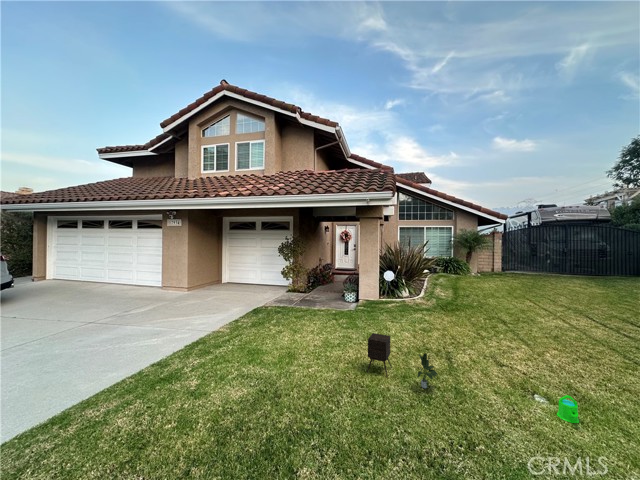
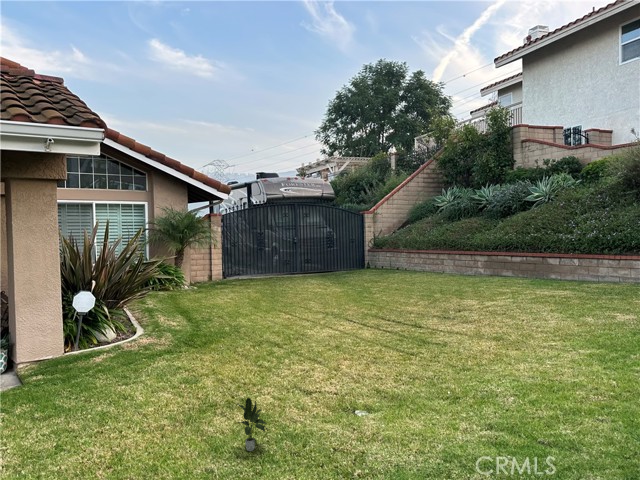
side table: present [367,333,392,377] -> none [150,392,192,466]
watering can: present [557,395,579,423] -> none [387,393,409,422]

